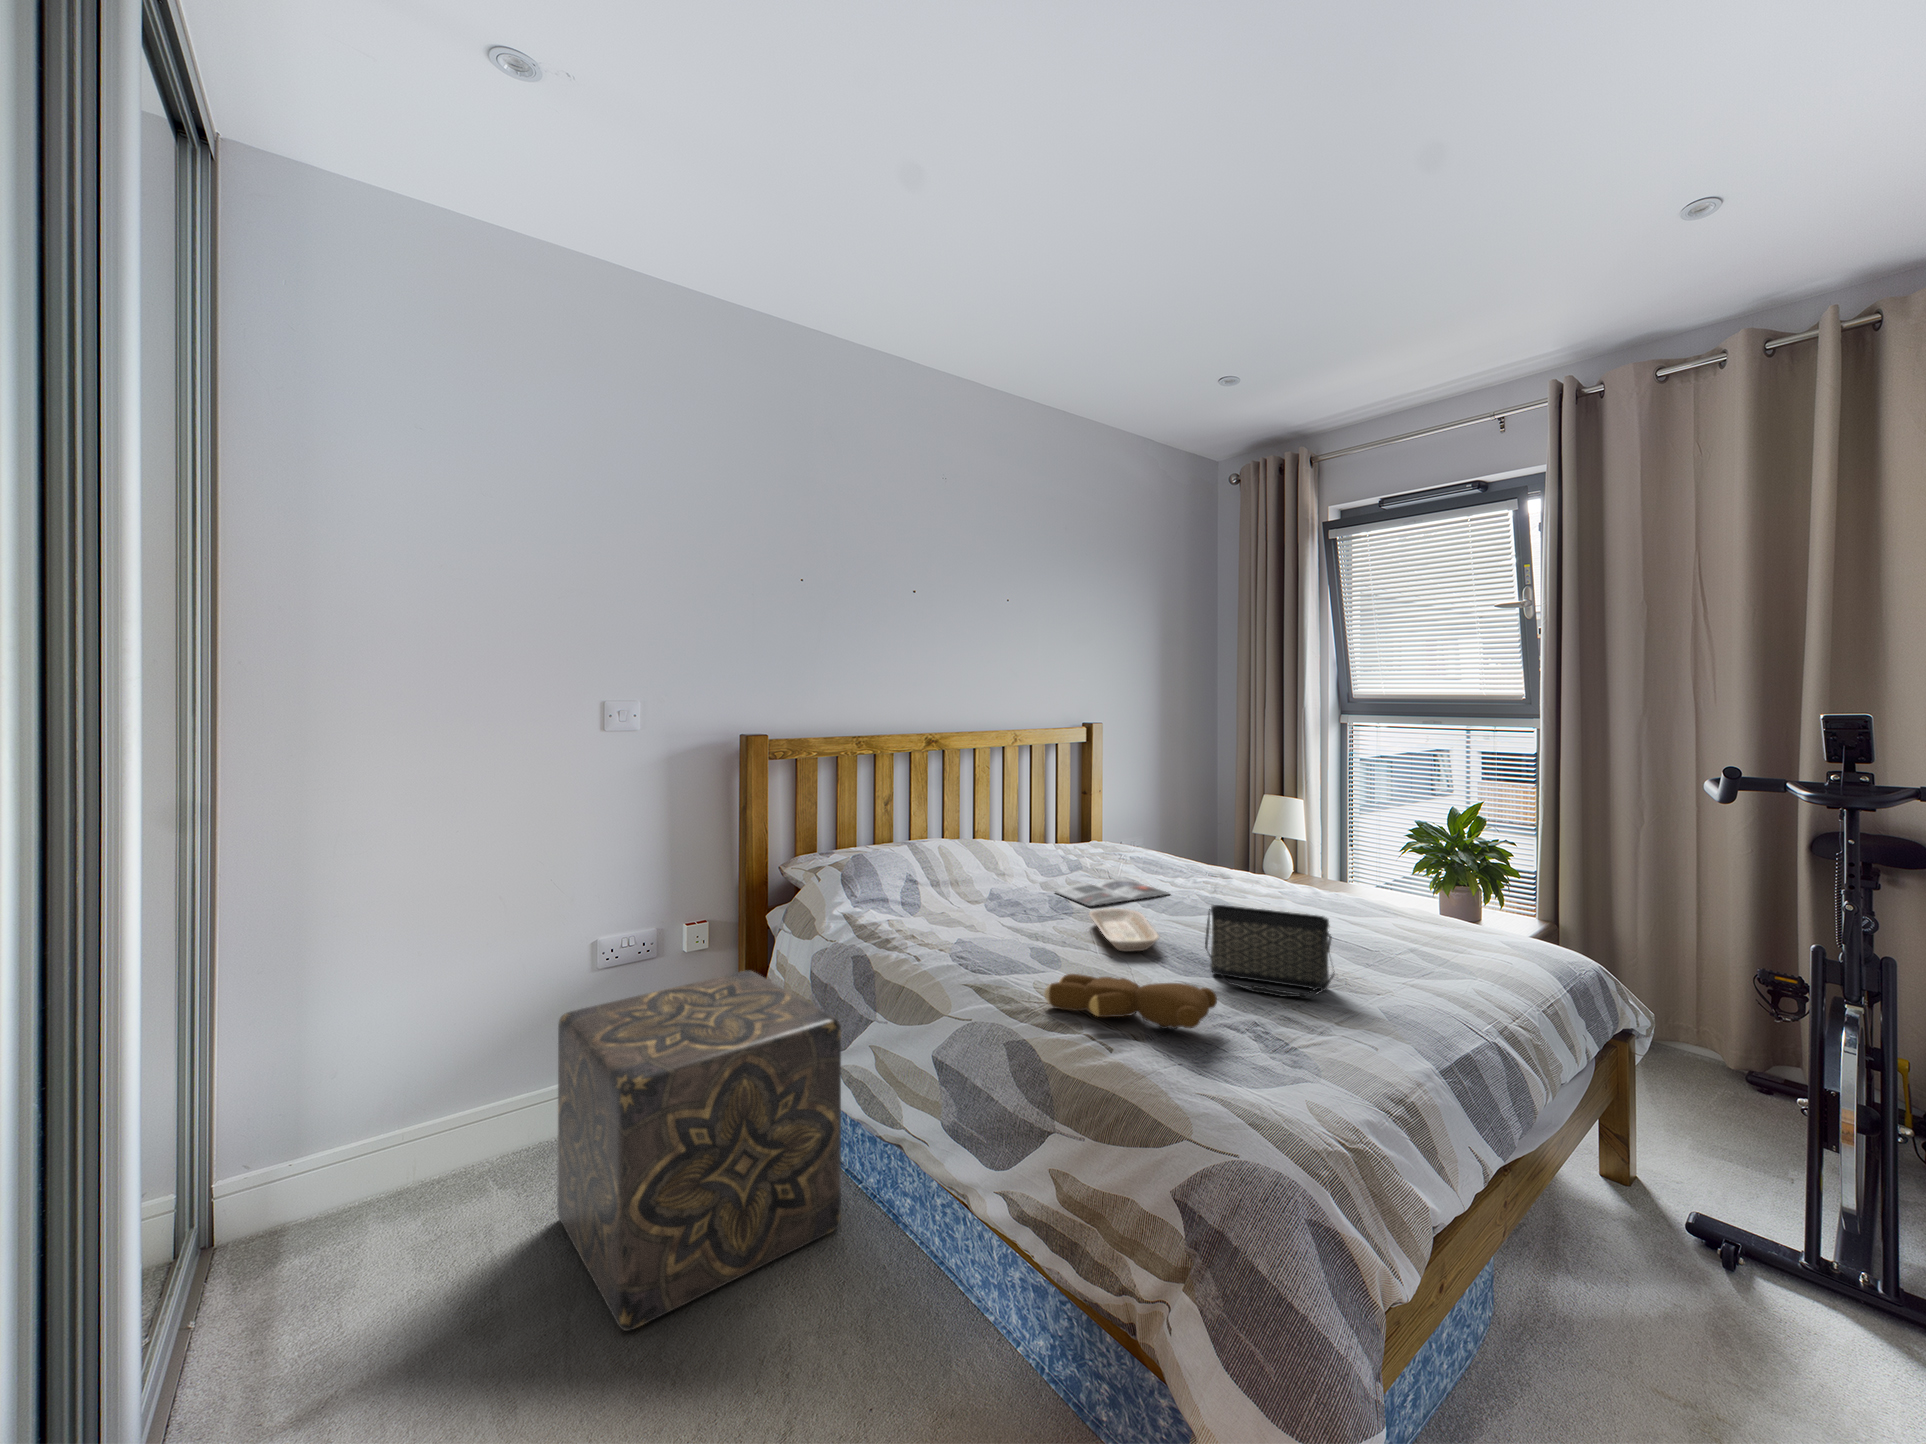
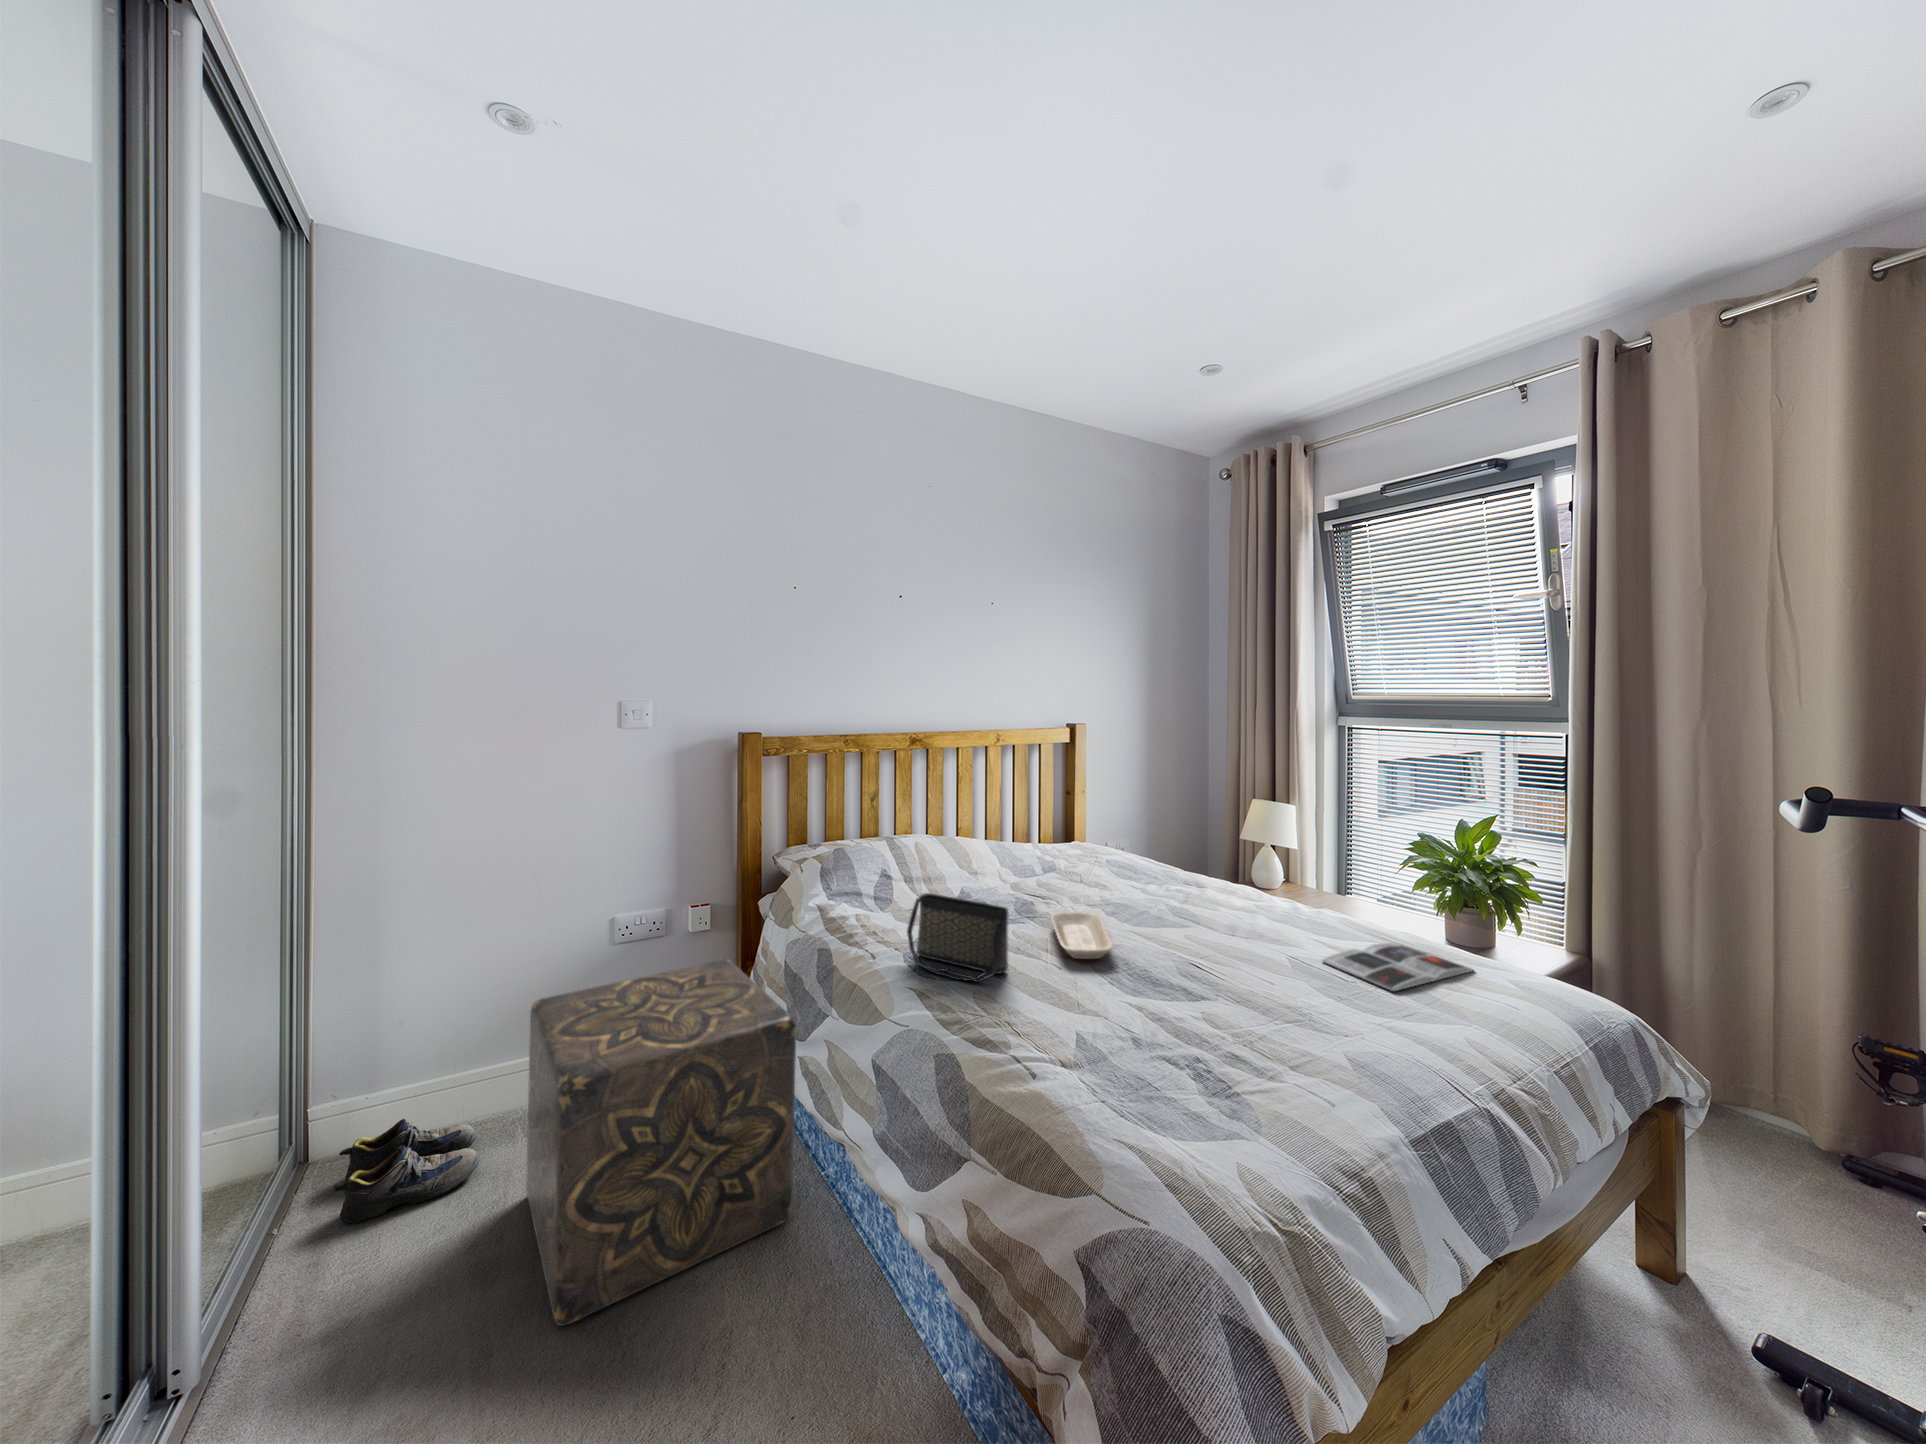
magazine: present [1056,880,1169,906] -> present [1323,943,1474,991]
handbag: present [1205,905,1335,997] -> present [907,893,1009,982]
teddy bear: present [1044,974,1217,1029] -> none [985,987,1154,1058]
shoe: none [353,1148,500,1252] -> present [334,1119,480,1223]

